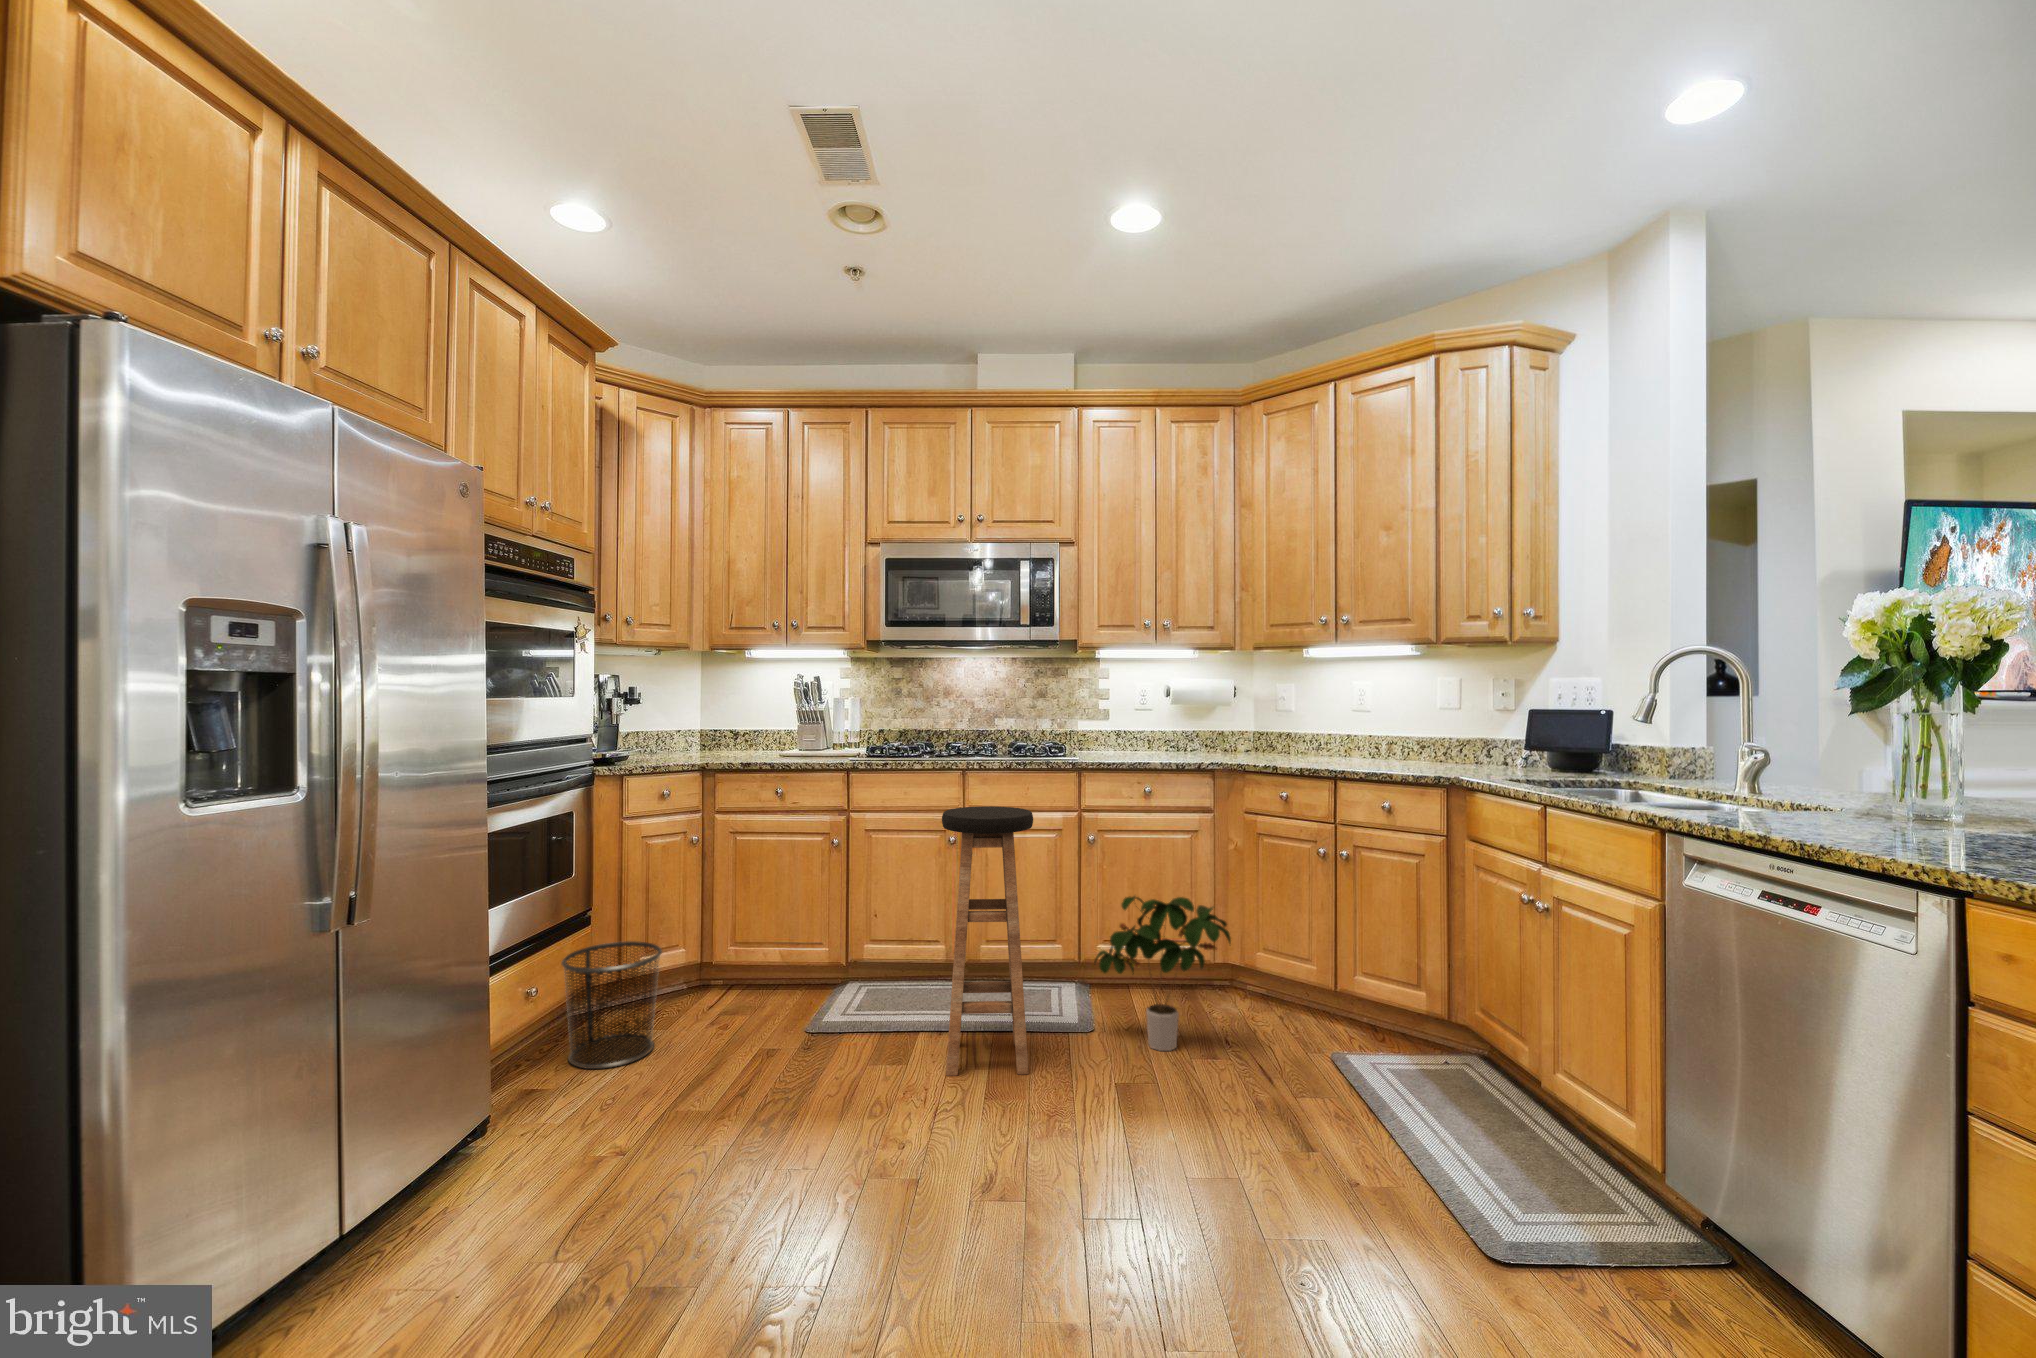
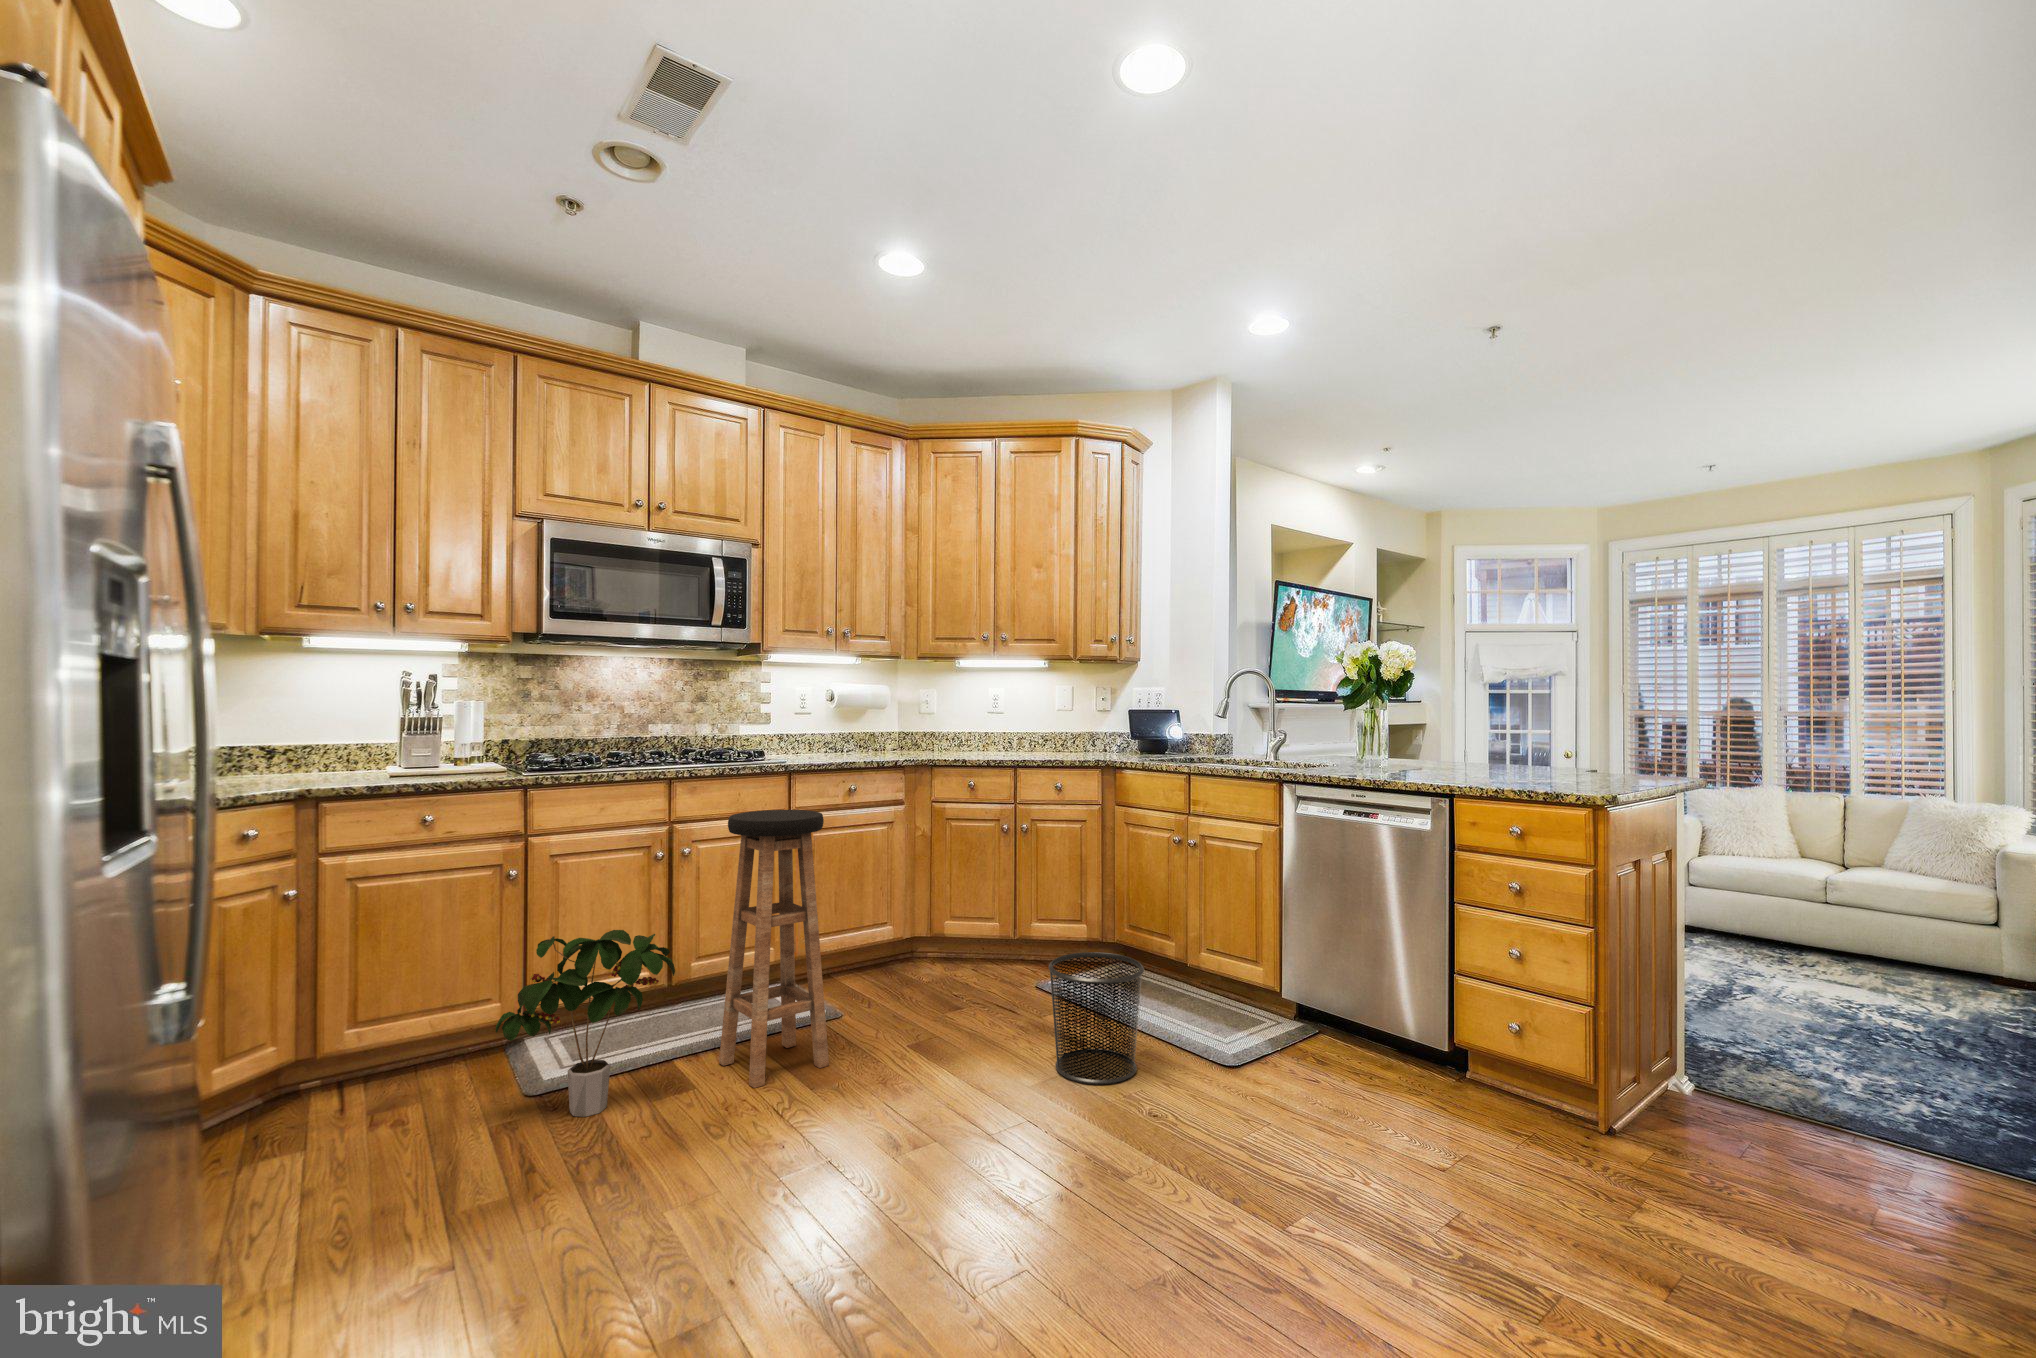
potted plant: present [1094,896,1231,1051] -> present [496,930,675,1117]
waste bin: present [562,941,662,1069] -> present [1049,952,1144,1085]

